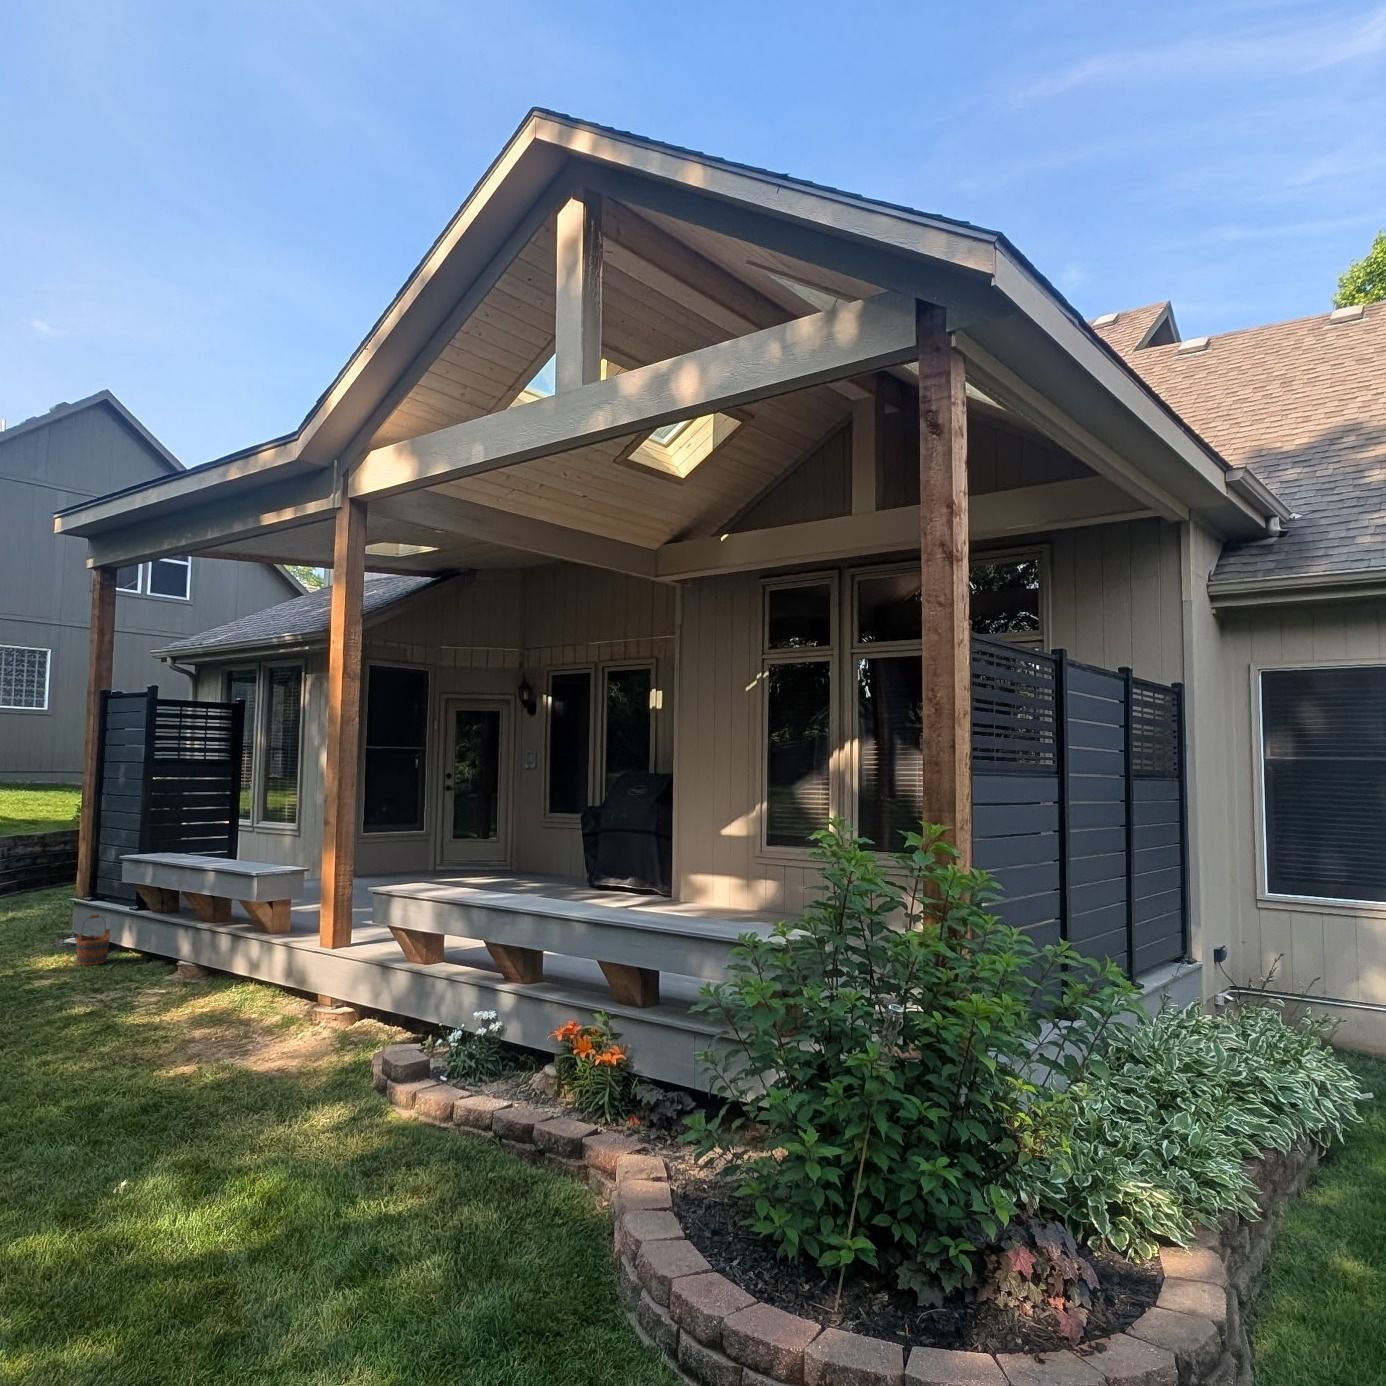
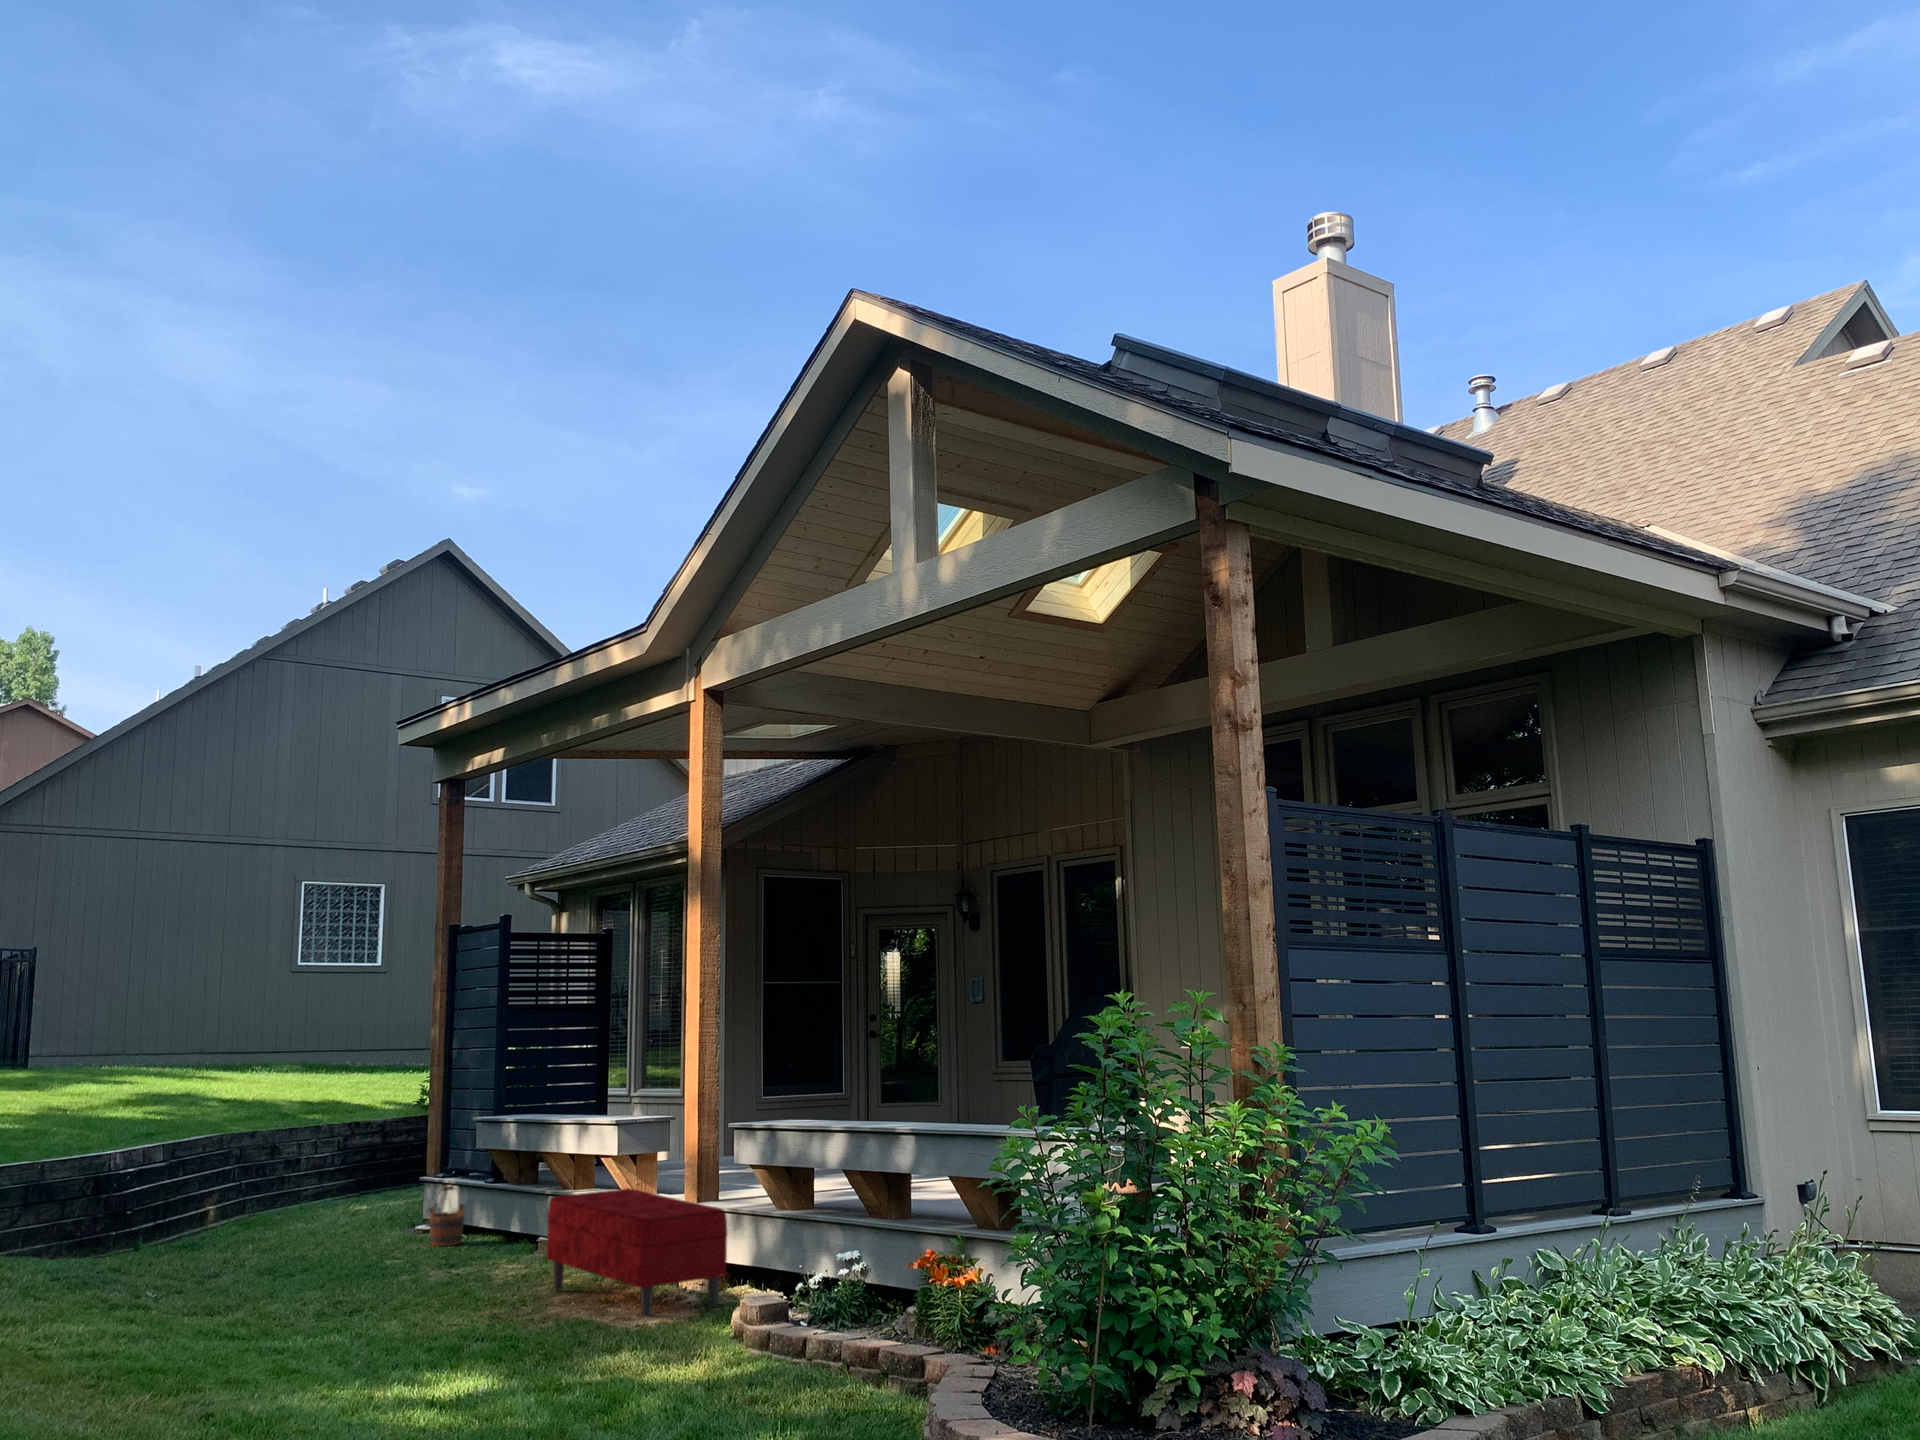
bench: none [188,931,361,1060] -> present [547,1188,728,1316]

